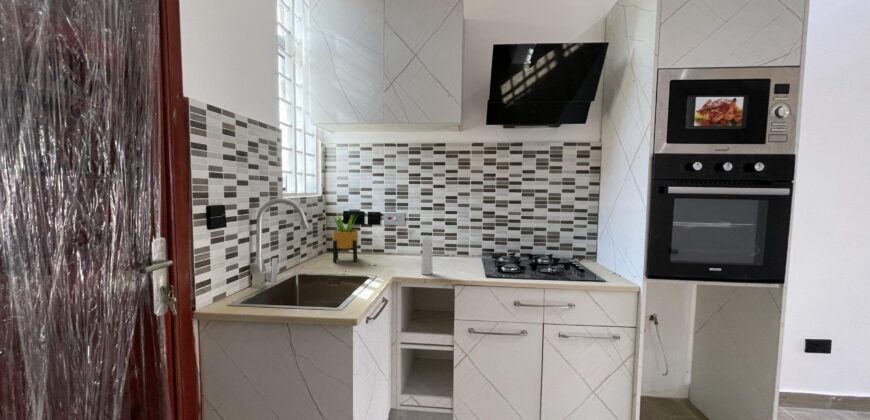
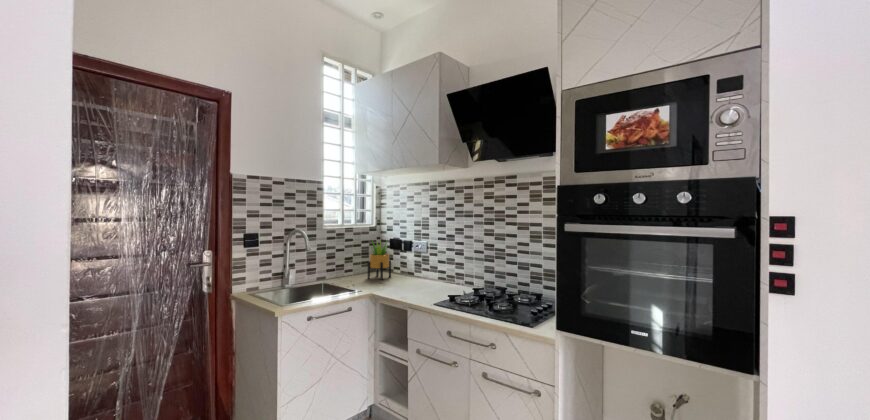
pepper mill: present [407,228,433,275] -> none [396,255,407,295]

